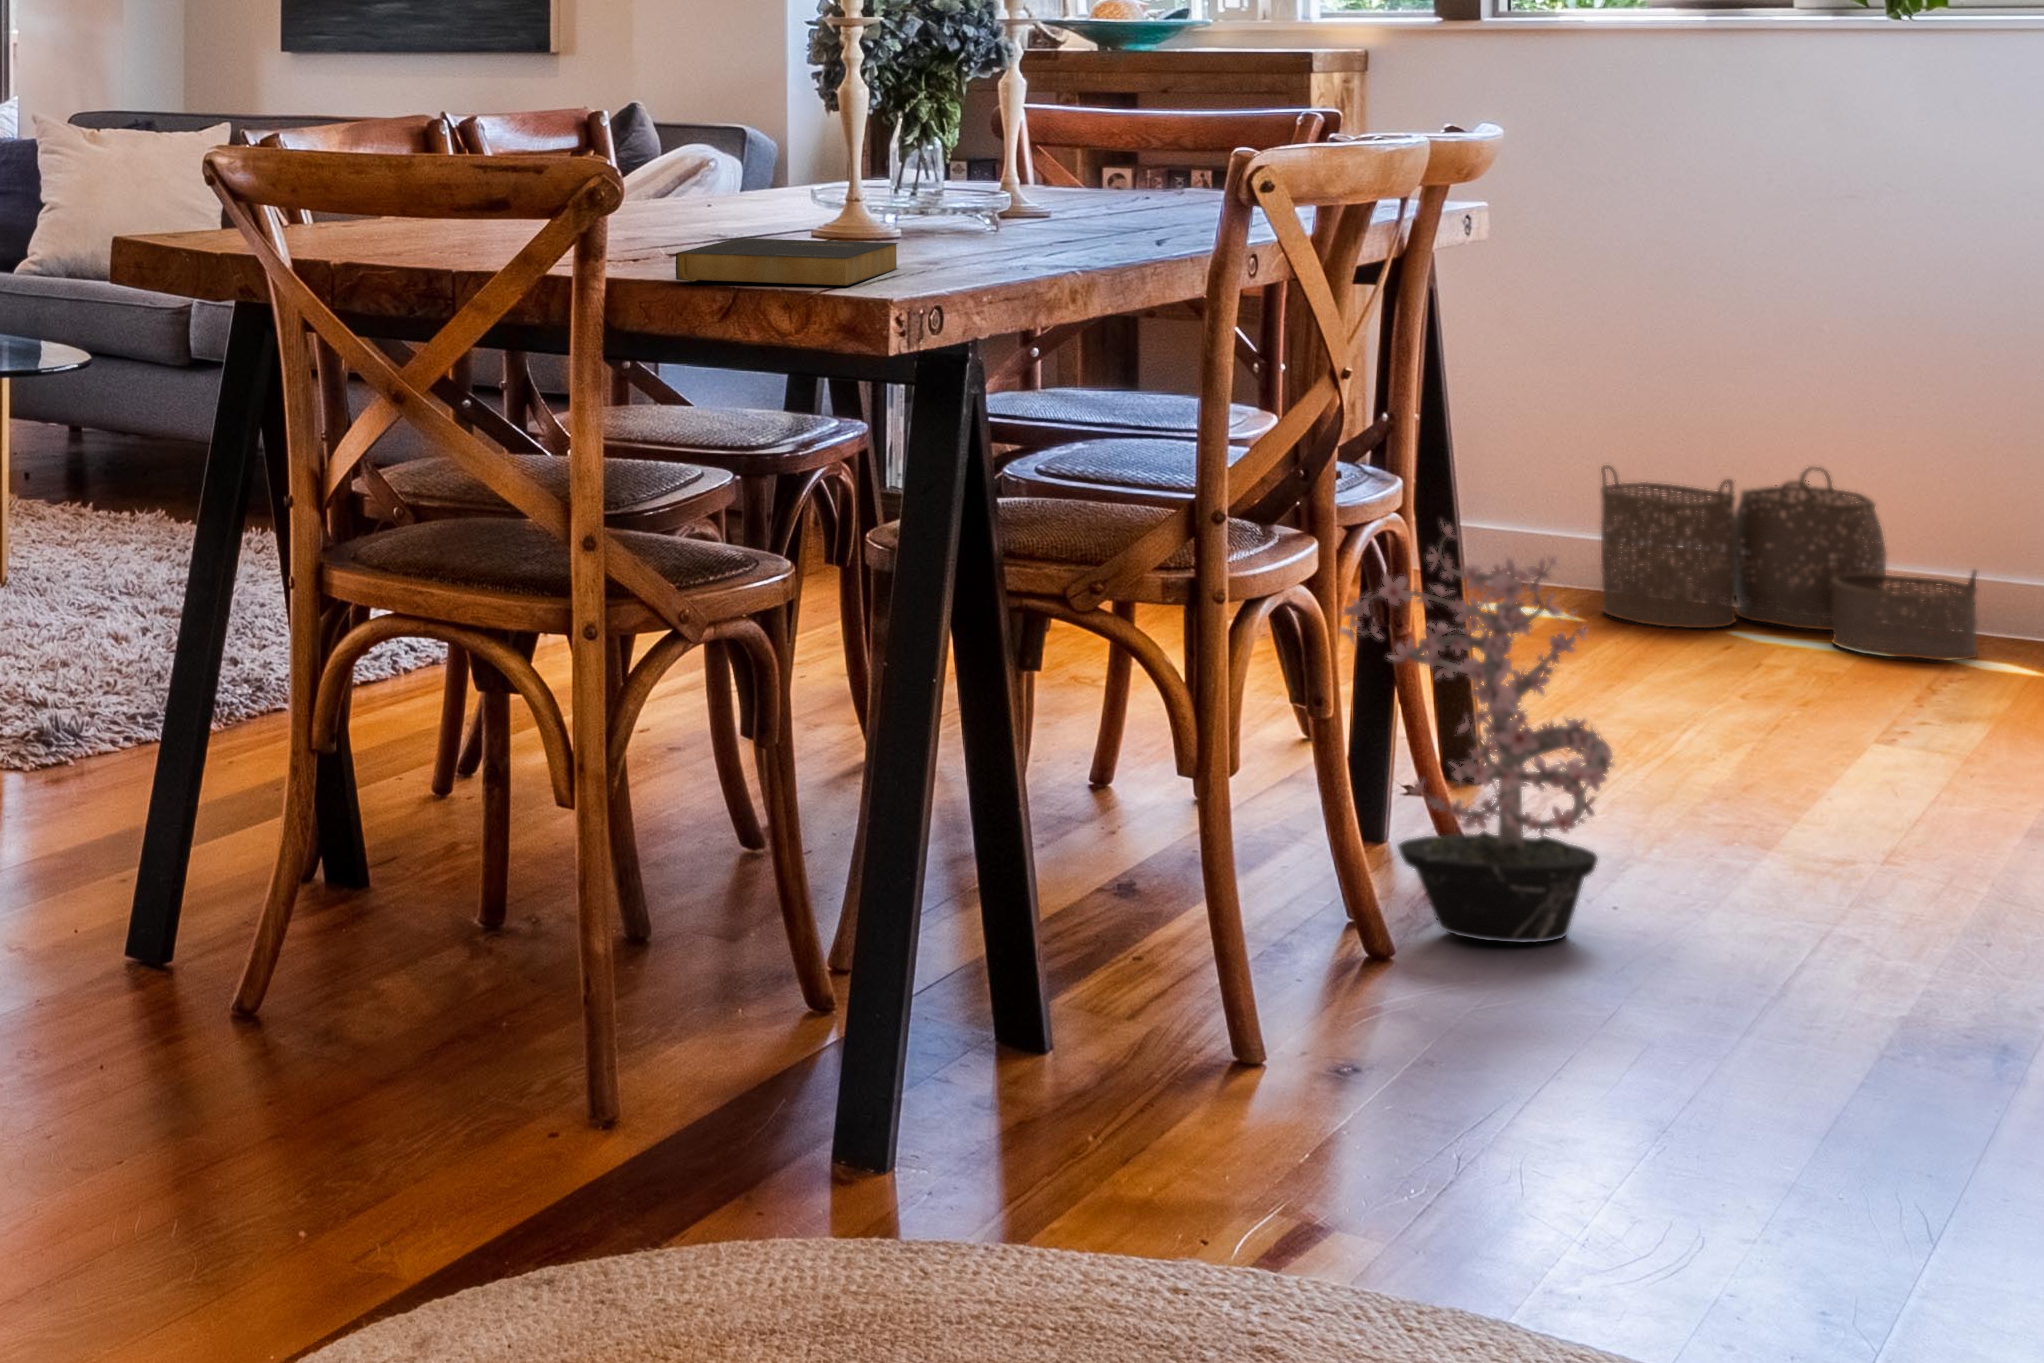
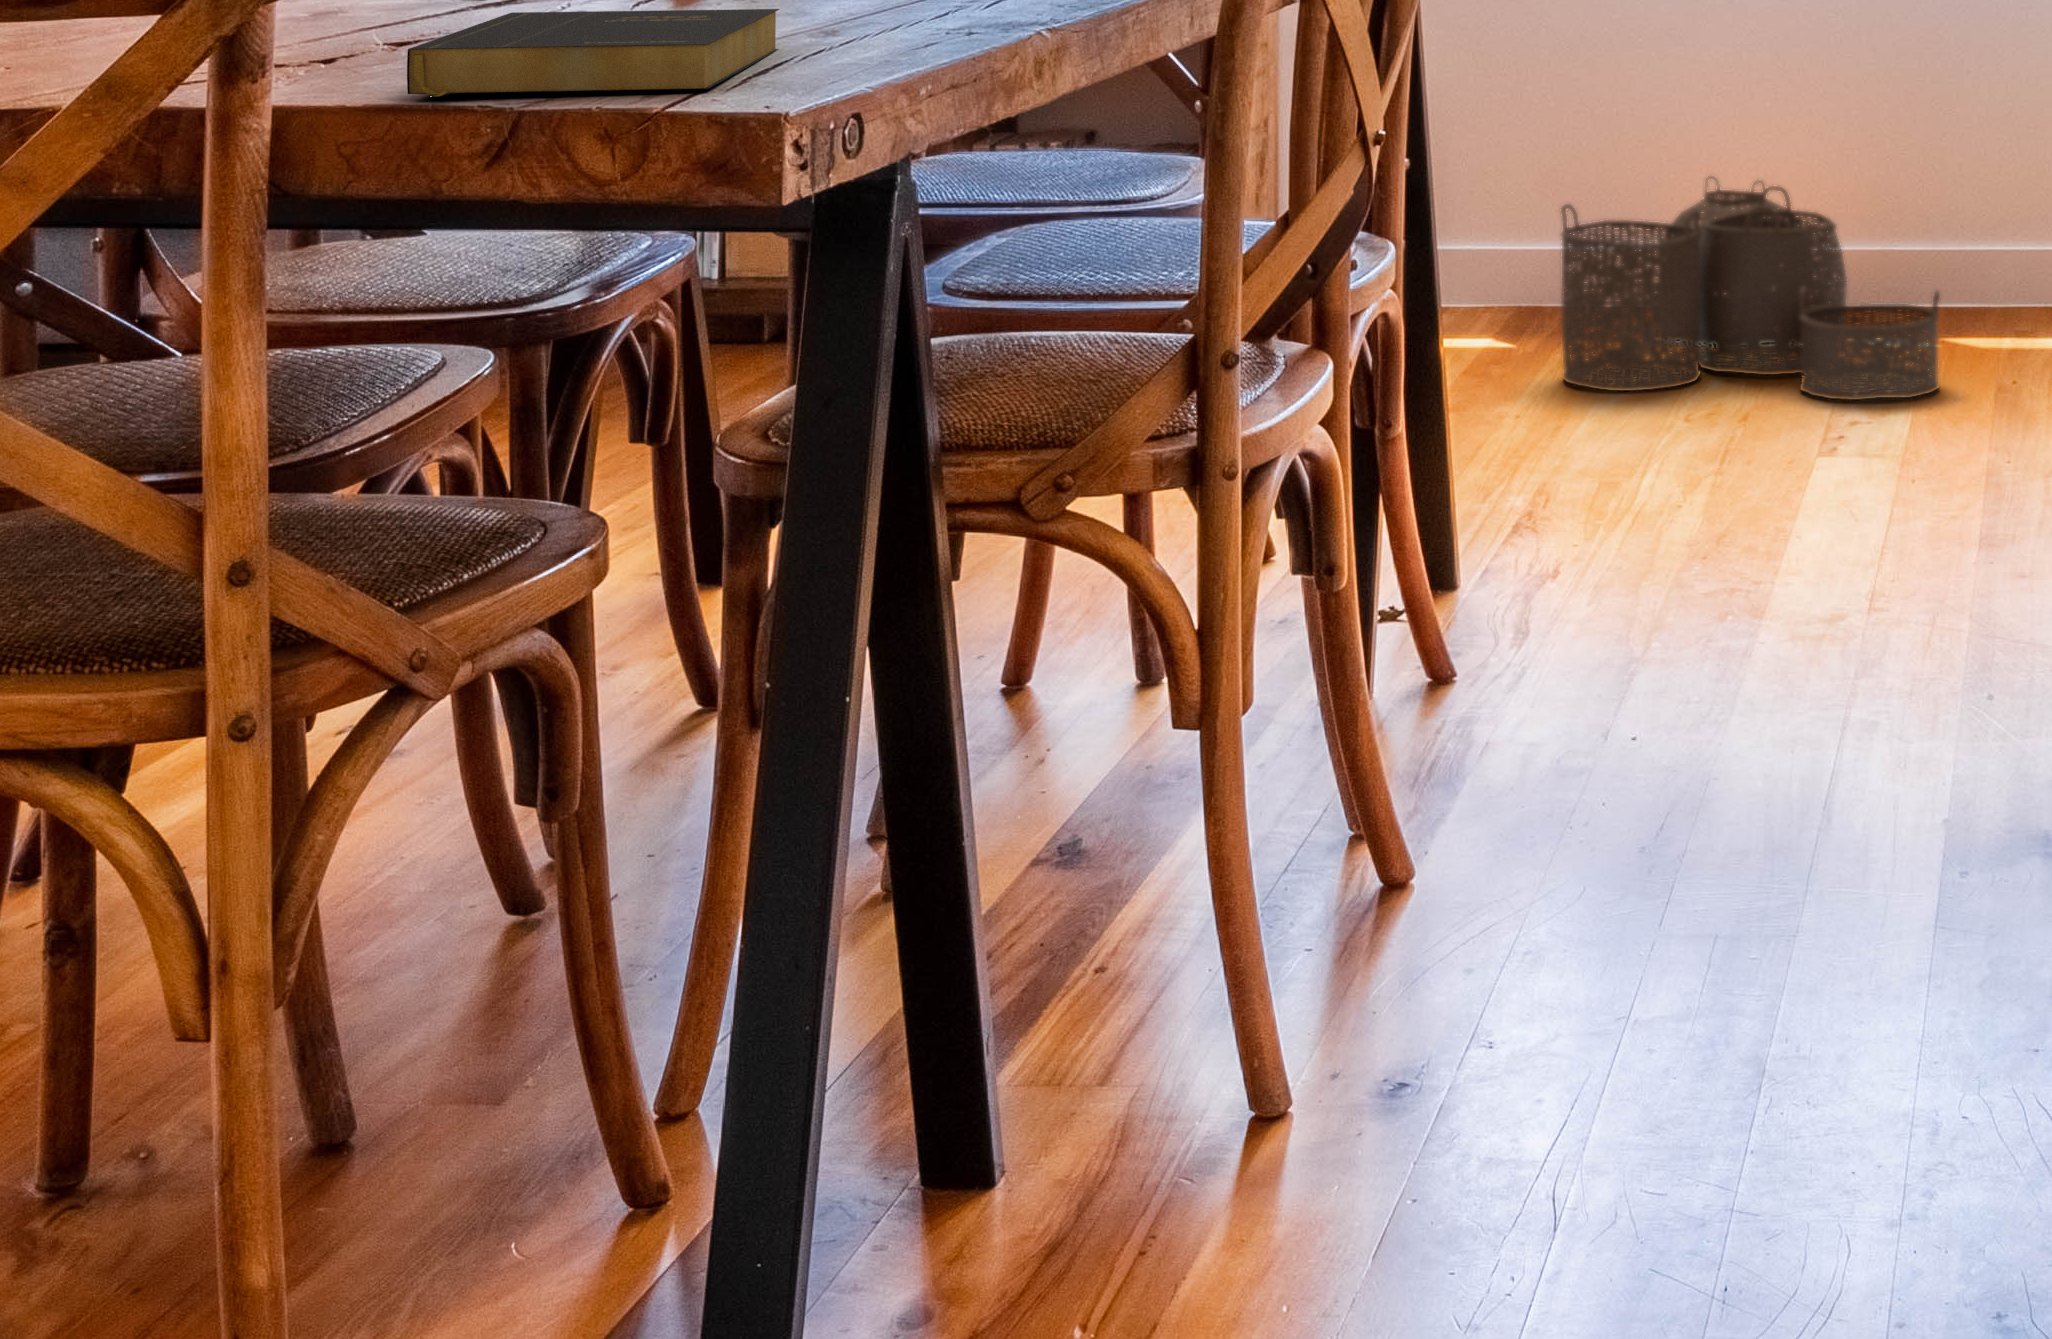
potted plant: present [1340,525,1614,943] -> none [1352,318,1709,889]

